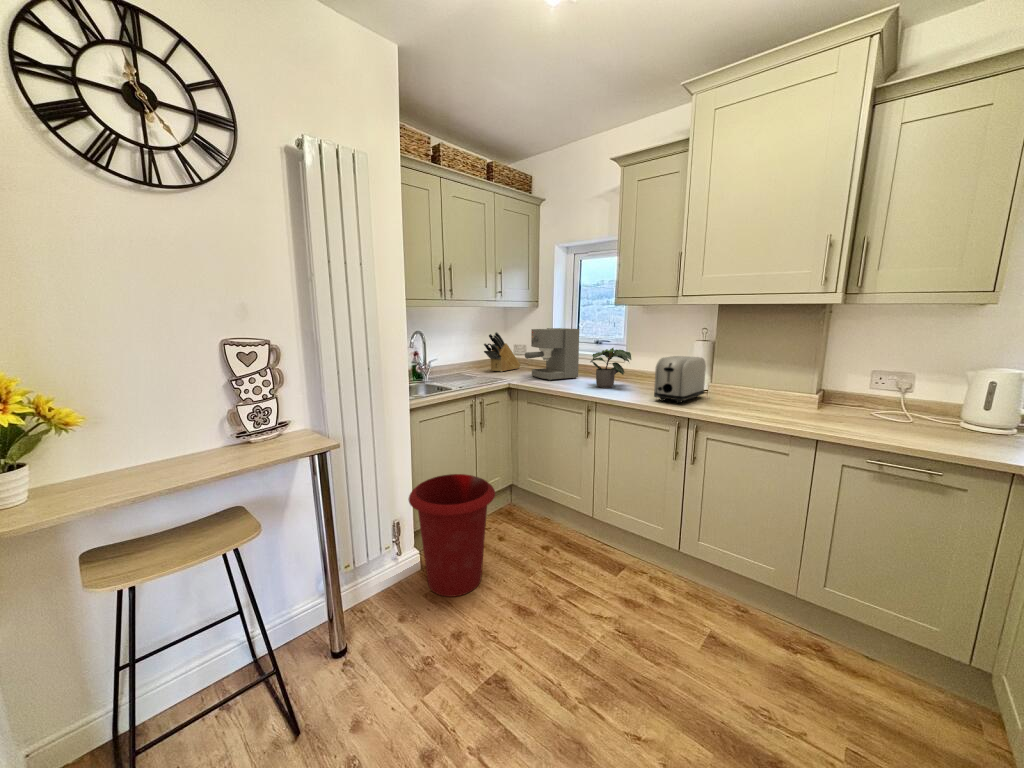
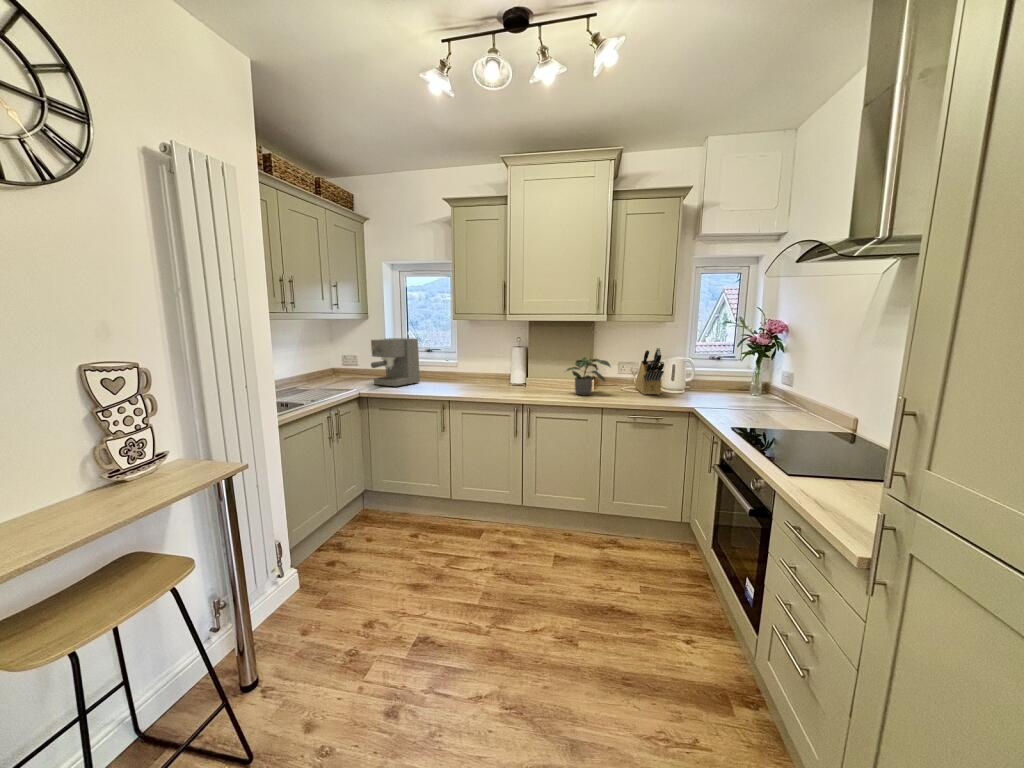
knife block: present [484,332,520,372] -> present [635,348,664,395]
potted plant: present [590,348,631,388] -> present [566,357,611,395]
toaster: present [654,356,706,403] -> none [495,358,527,394]
waste bin: present [408,474,495,597] -> none [287,484,378,604]

